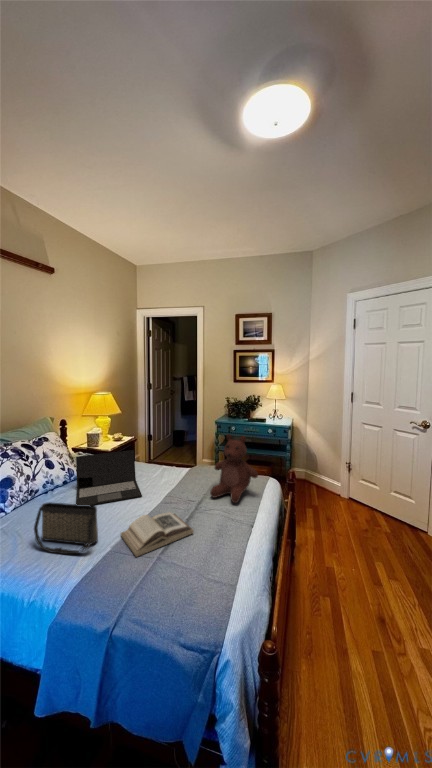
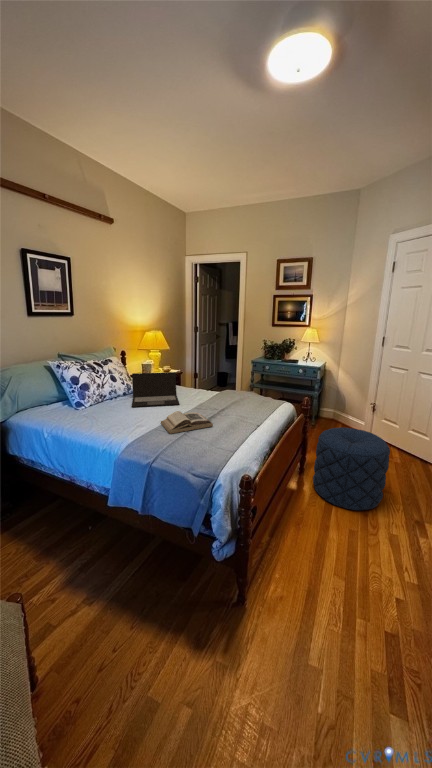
teddy bear: present [210,434,258,503] -> none [232,360,272,413]
handbag: present [34,502,98,554] -> none [103,396,145,429]
pouf: none [309,504,397,615] -> present [313,427,390,510]

